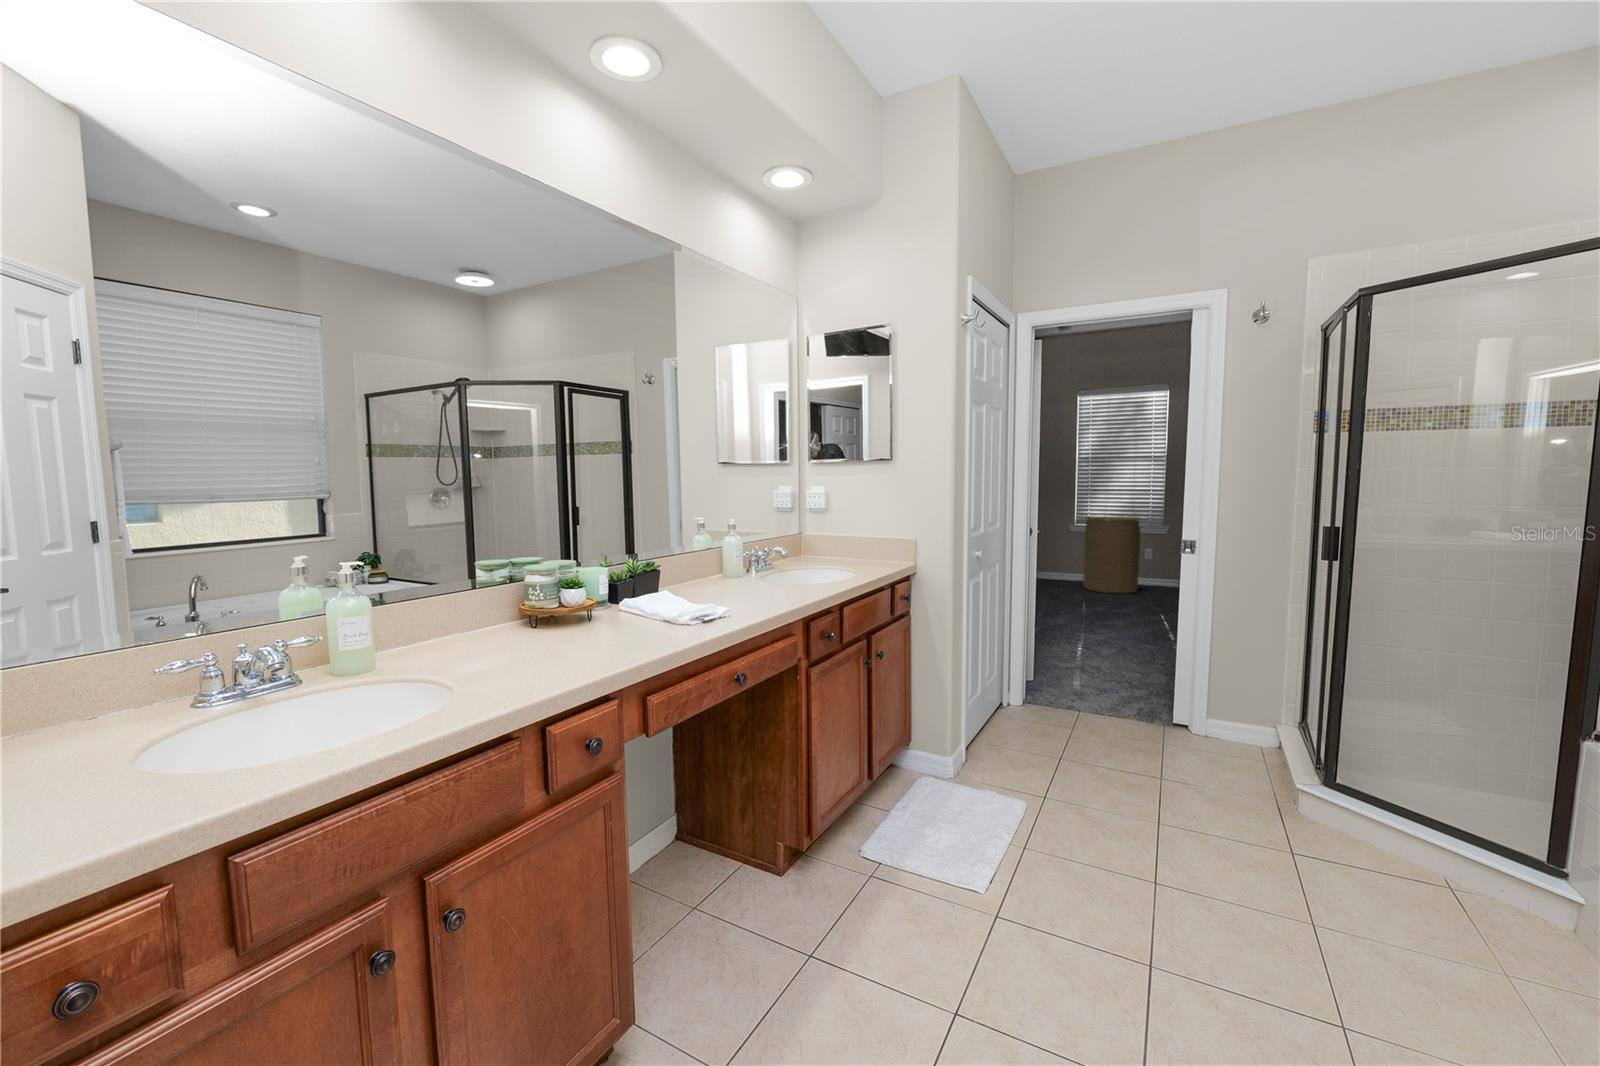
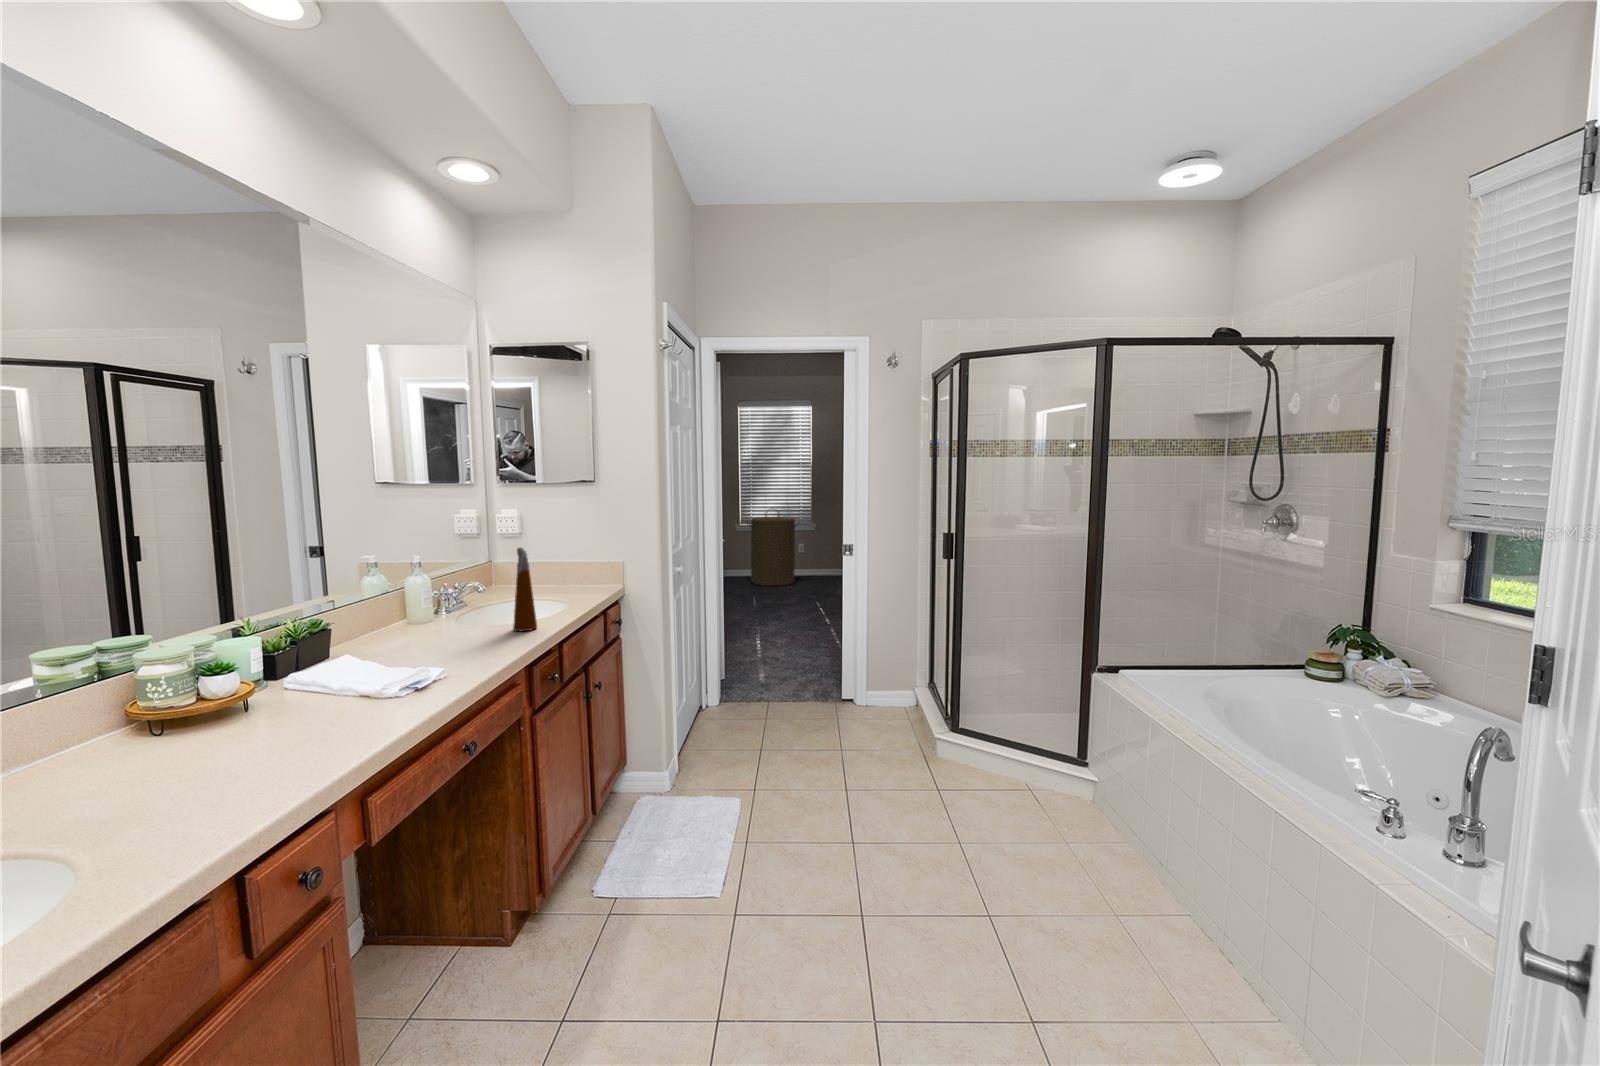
spray bottle: none [799,512,820,590] -> present [513,548,537,631]

